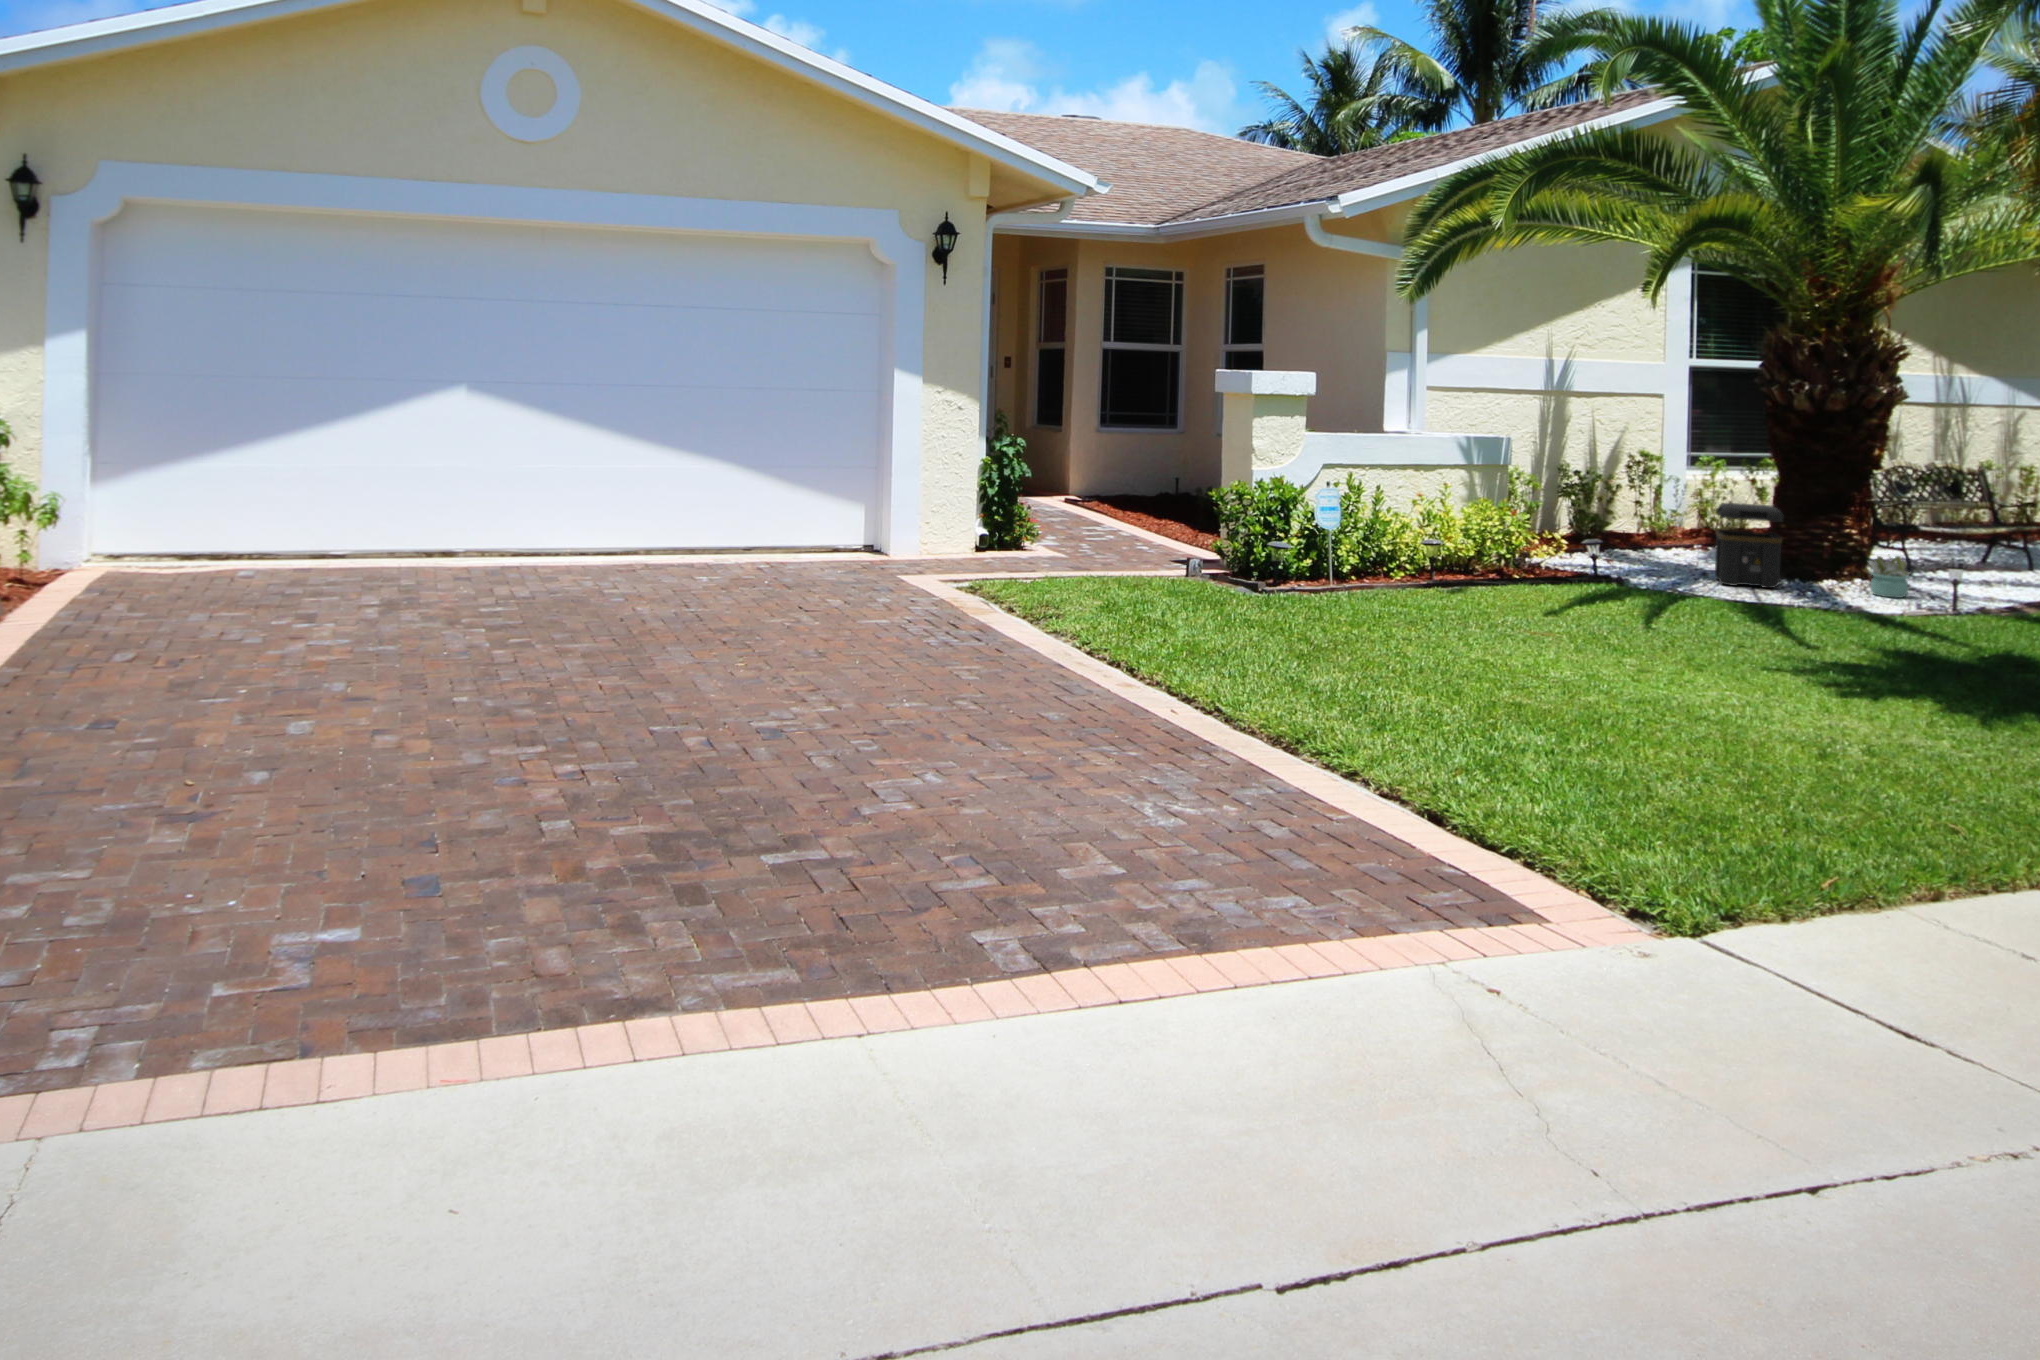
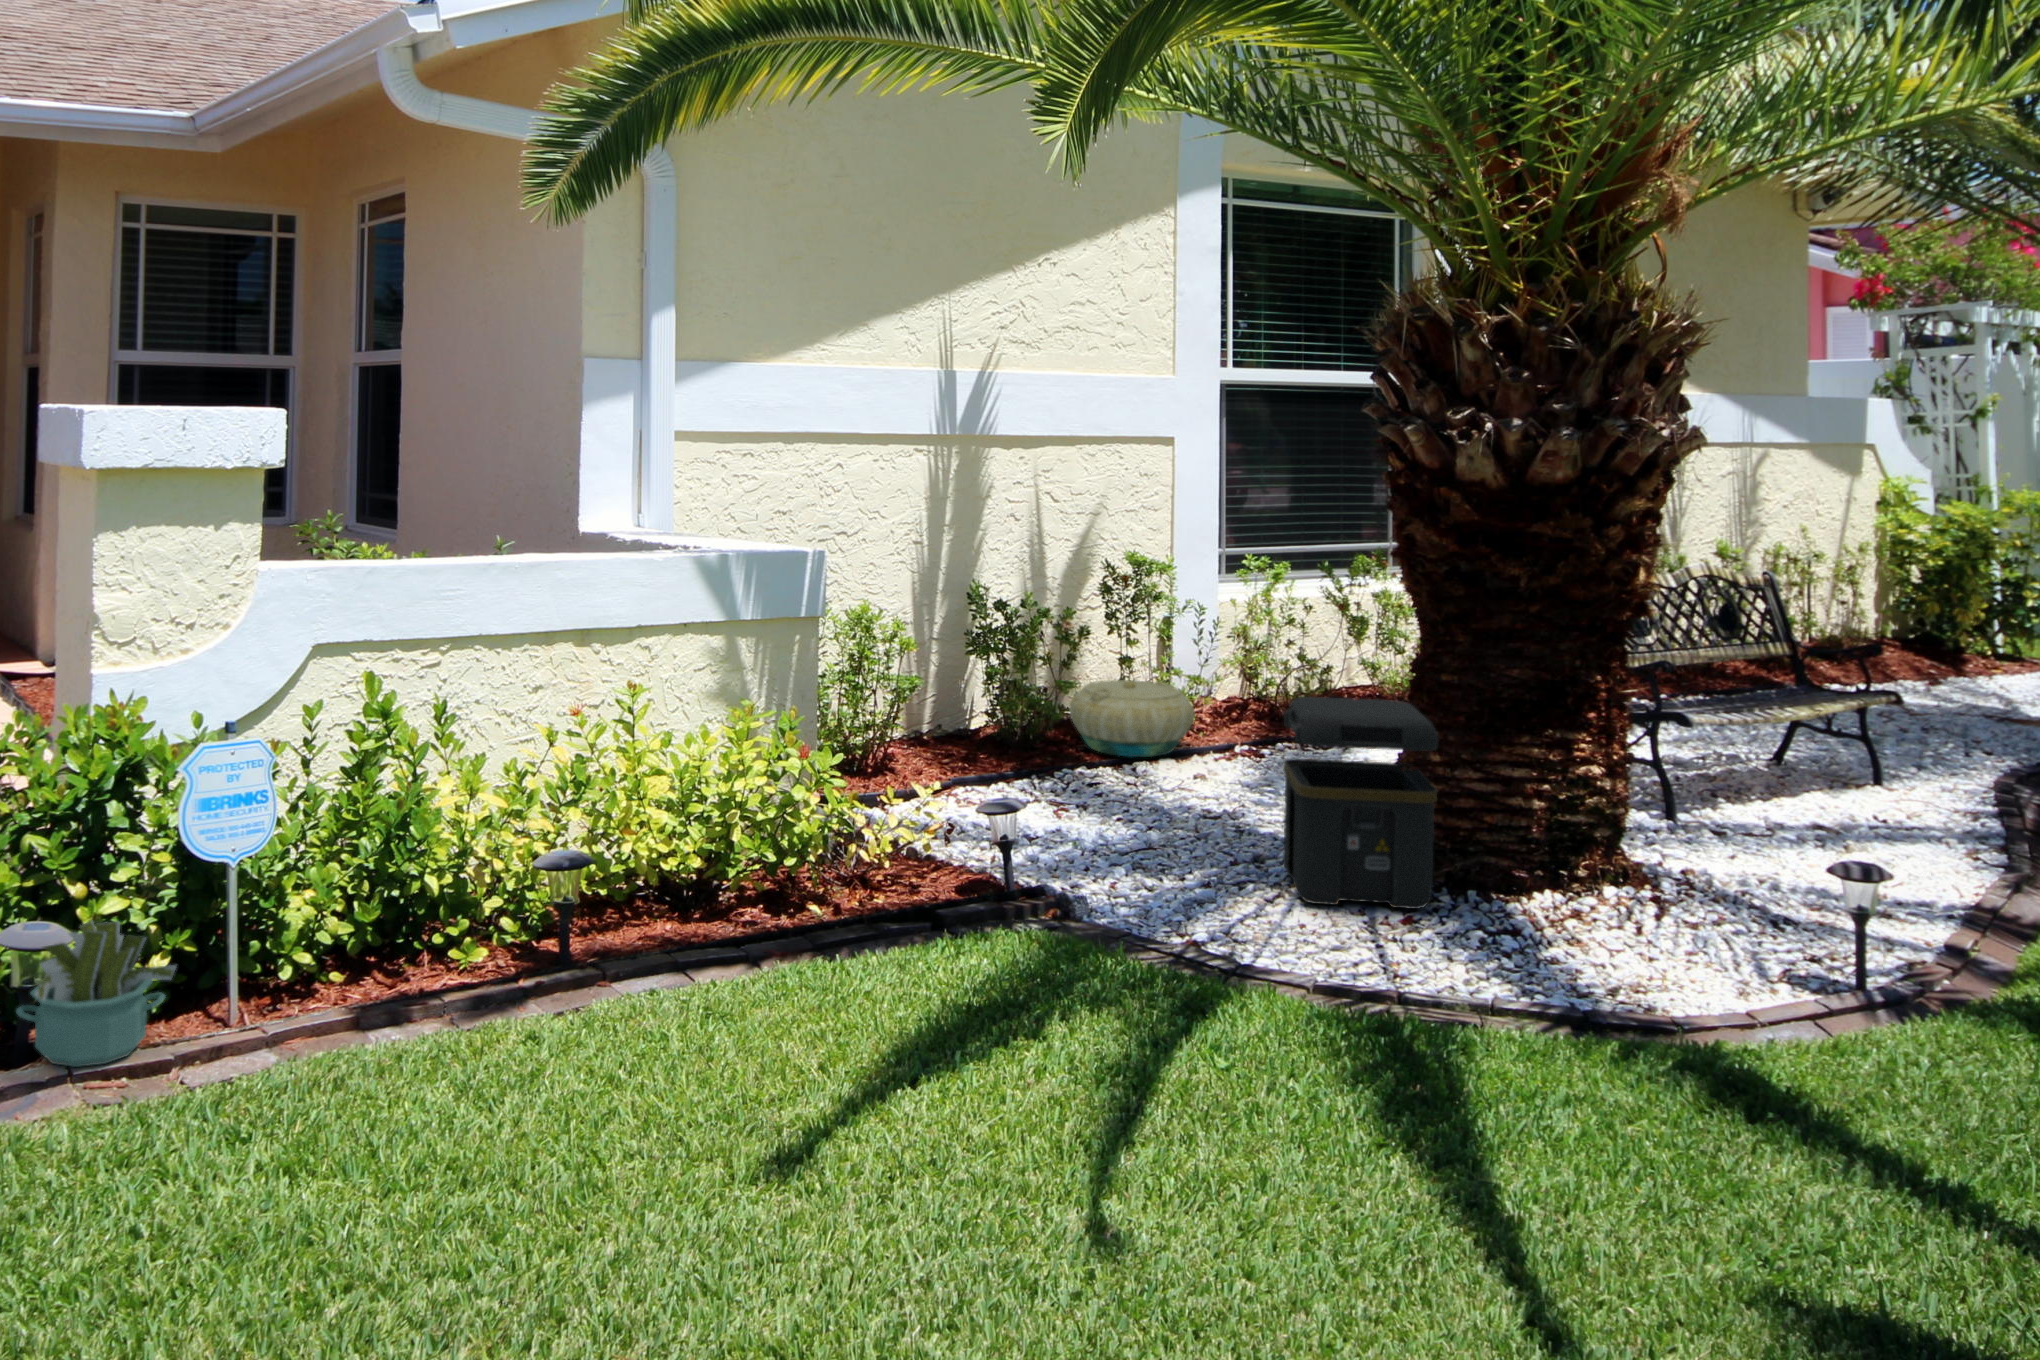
basket: none [1610,511,1674,547] -> present [1069,680,1194,757]
decorative plant: present [1869,556,1910,598] -> present [16,921,176,1067]

